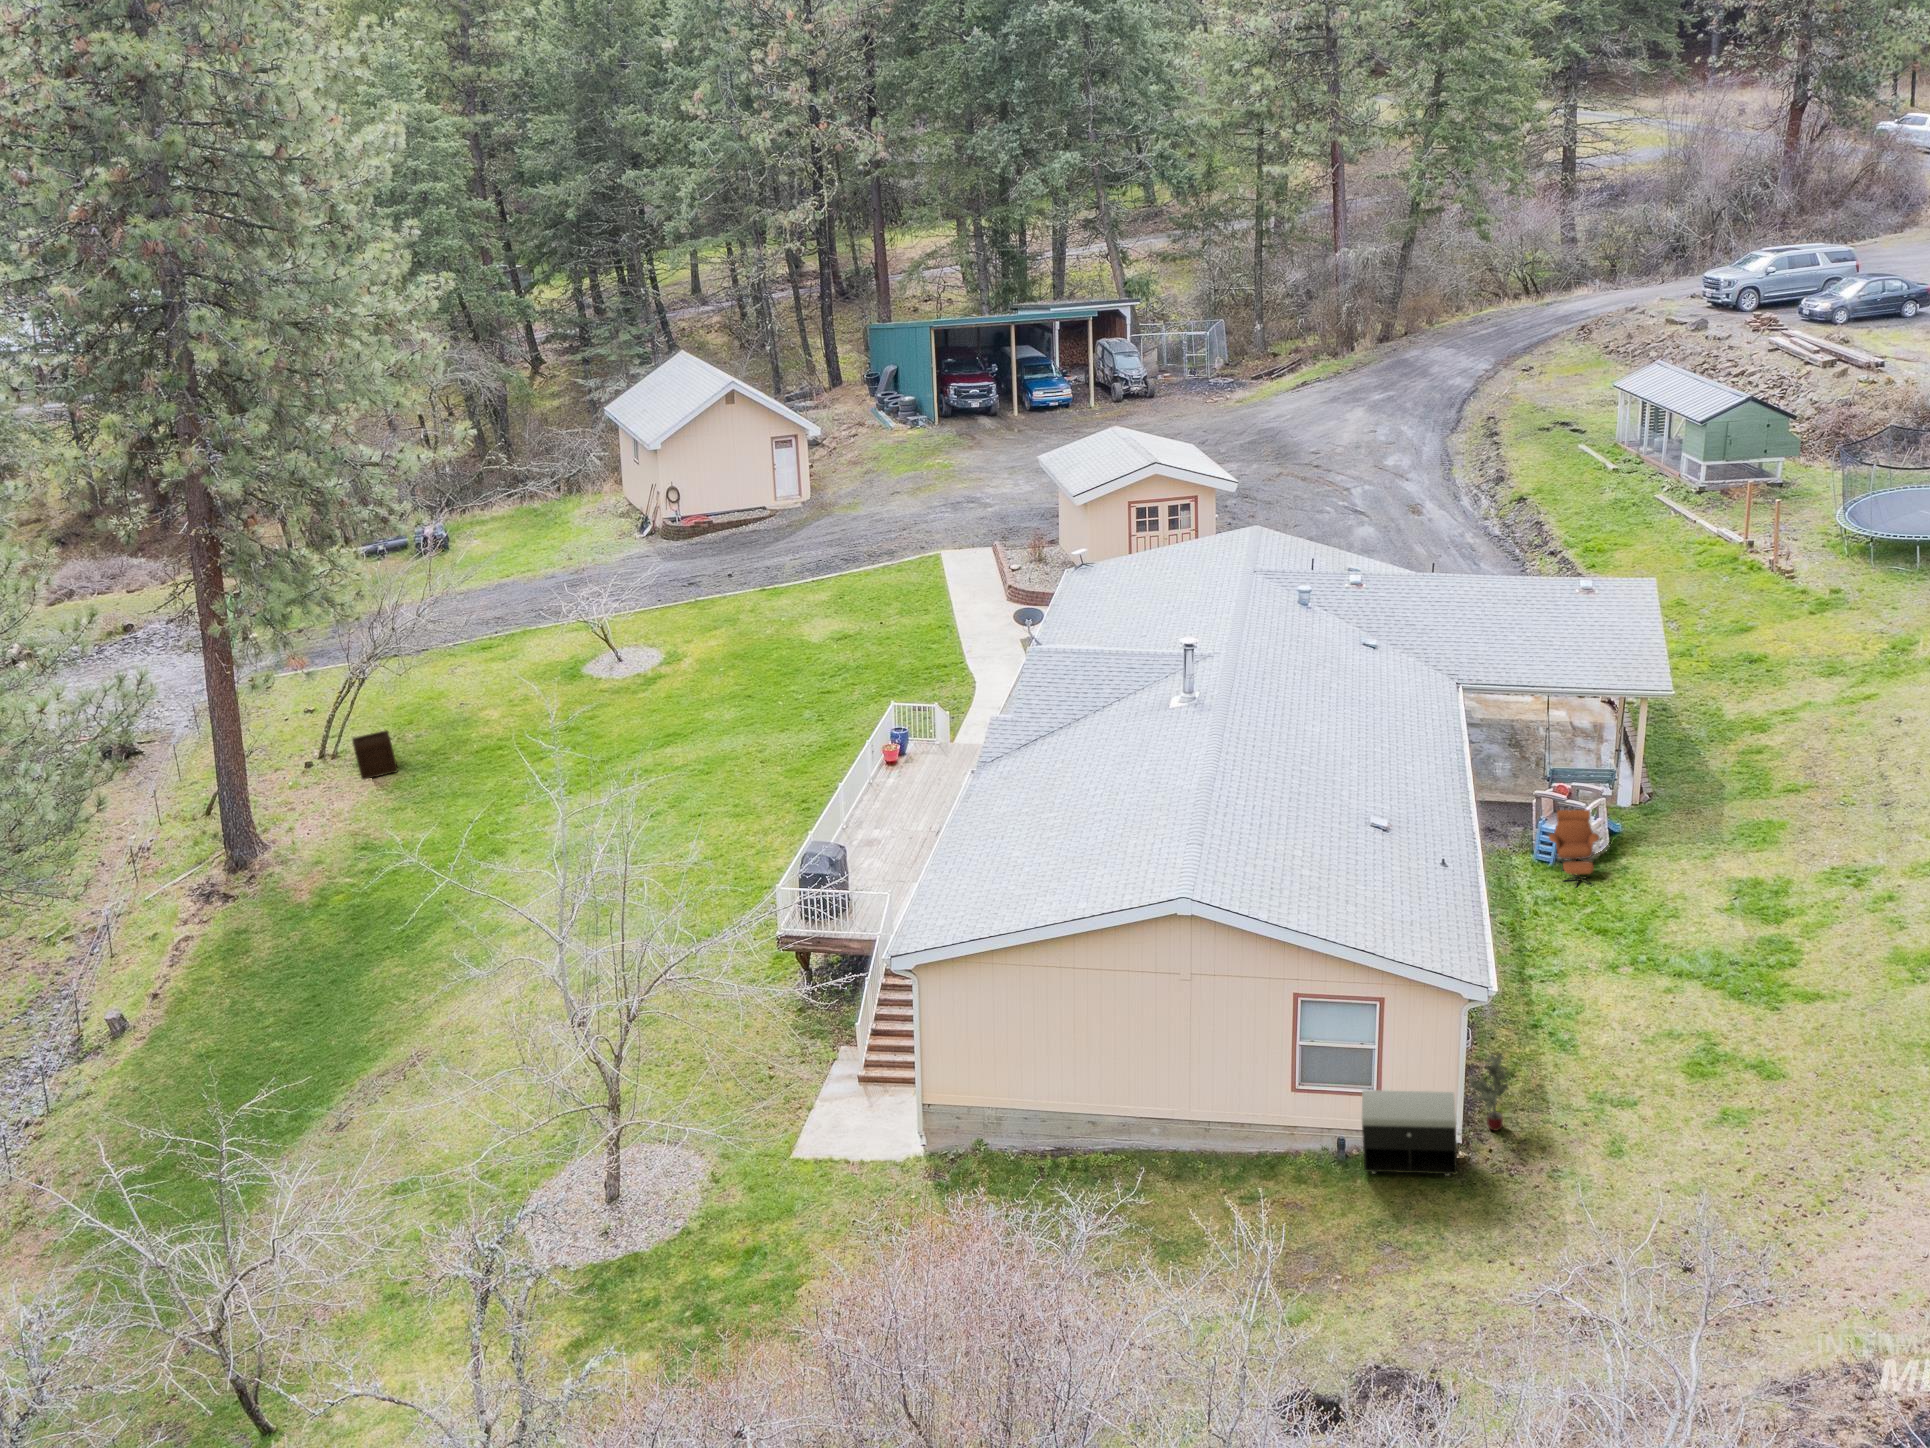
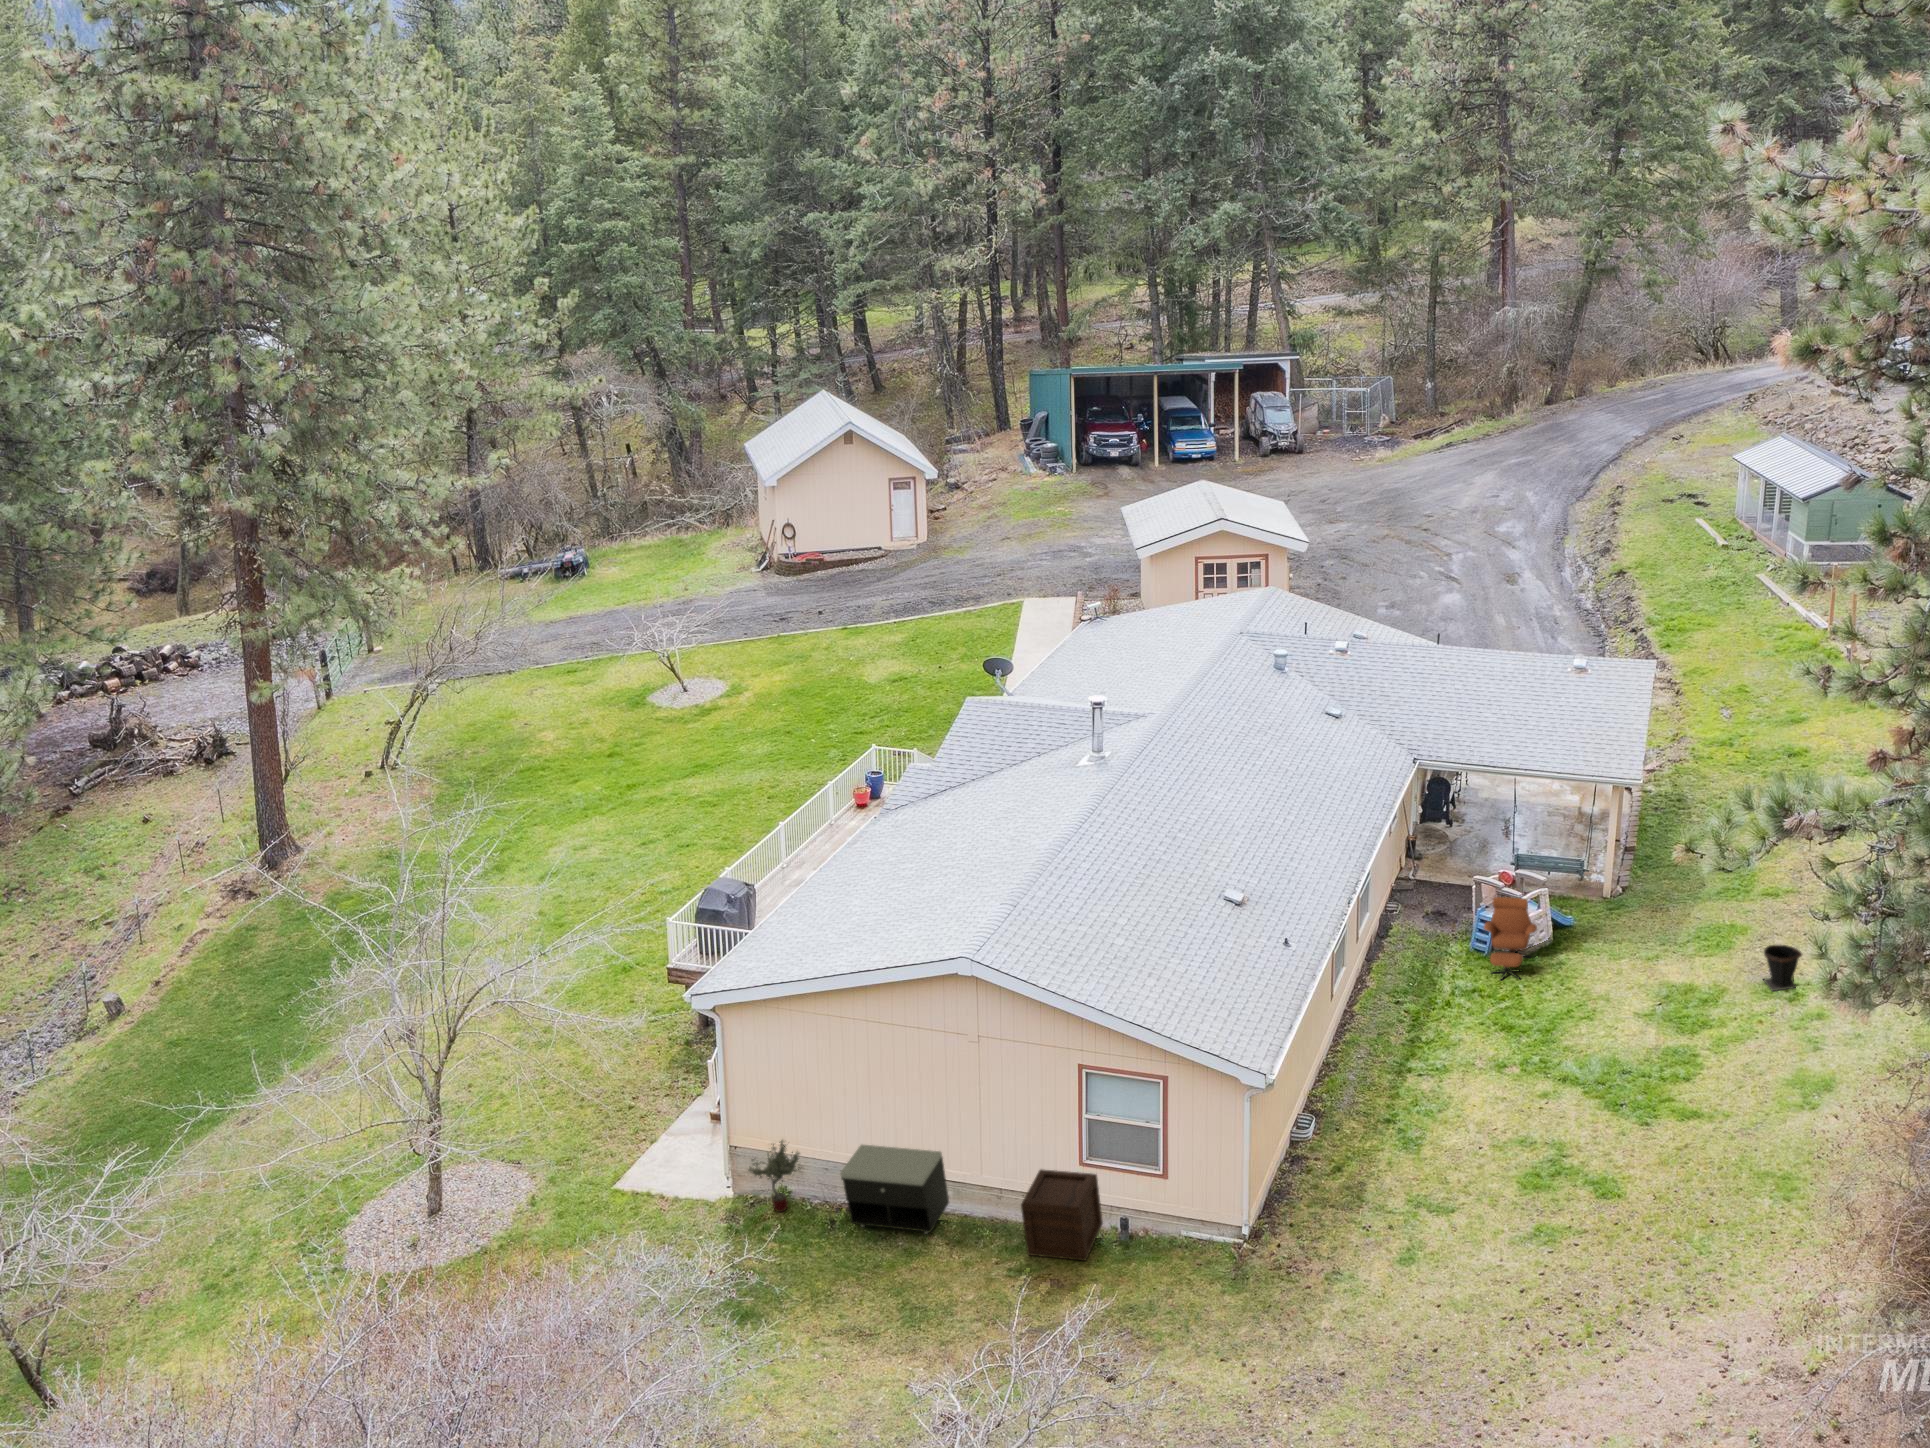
wooden crate: present [352,730,398,780] -> present [1021,1170,1103,1261]
bucket: none [1810,834,1849,879] -> present [1764,945,1802,991]
potted tree: present [1470,1054,1509,1131] -> present [748,1140,800,1212]
storage bench: present [1362,1090,1457,1176] -> present [841,1145,949,1234]

